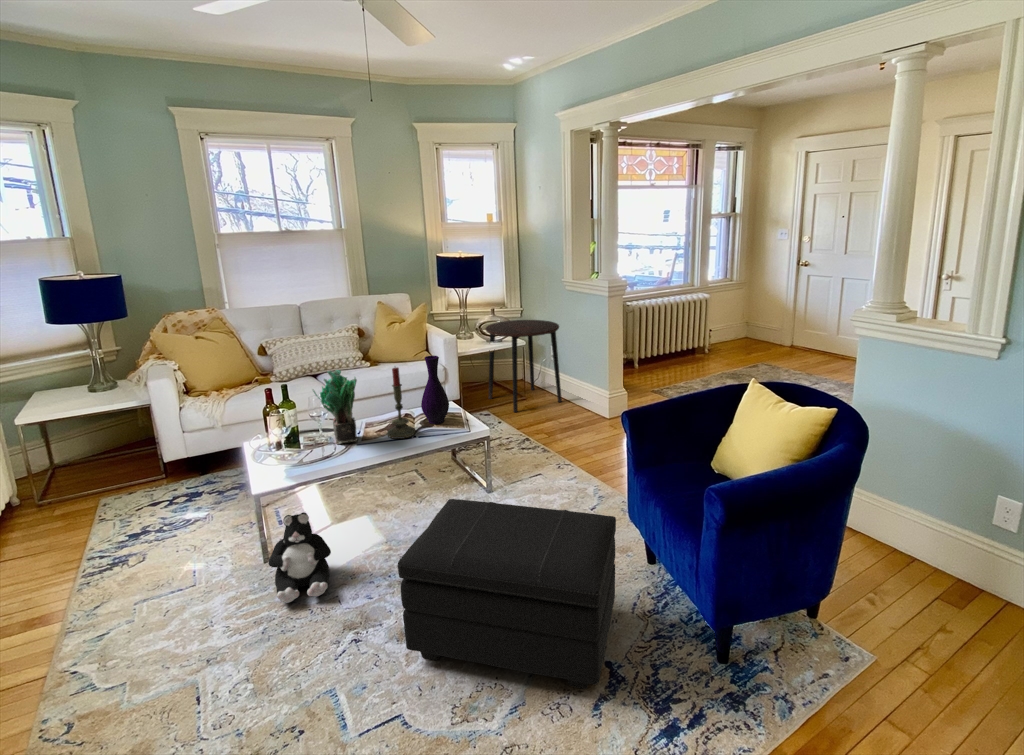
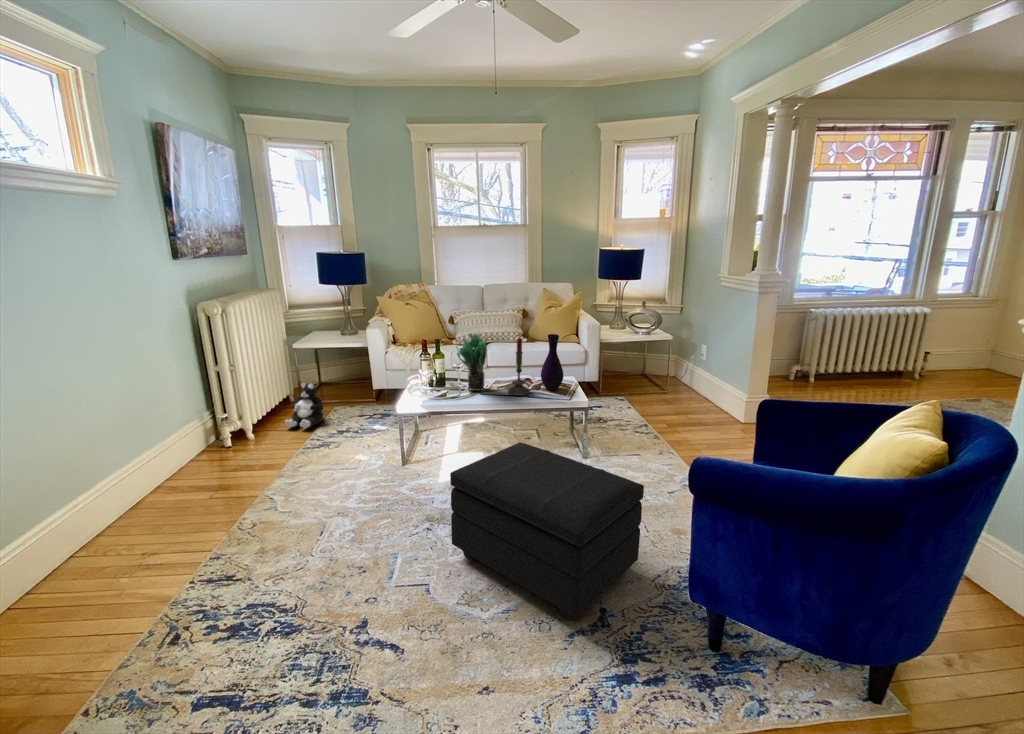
side table: present [485,320,562,412] -> none [632,324,704,404]
plush toy: present [268,512,331,603] -> present [285,383,323,428]

